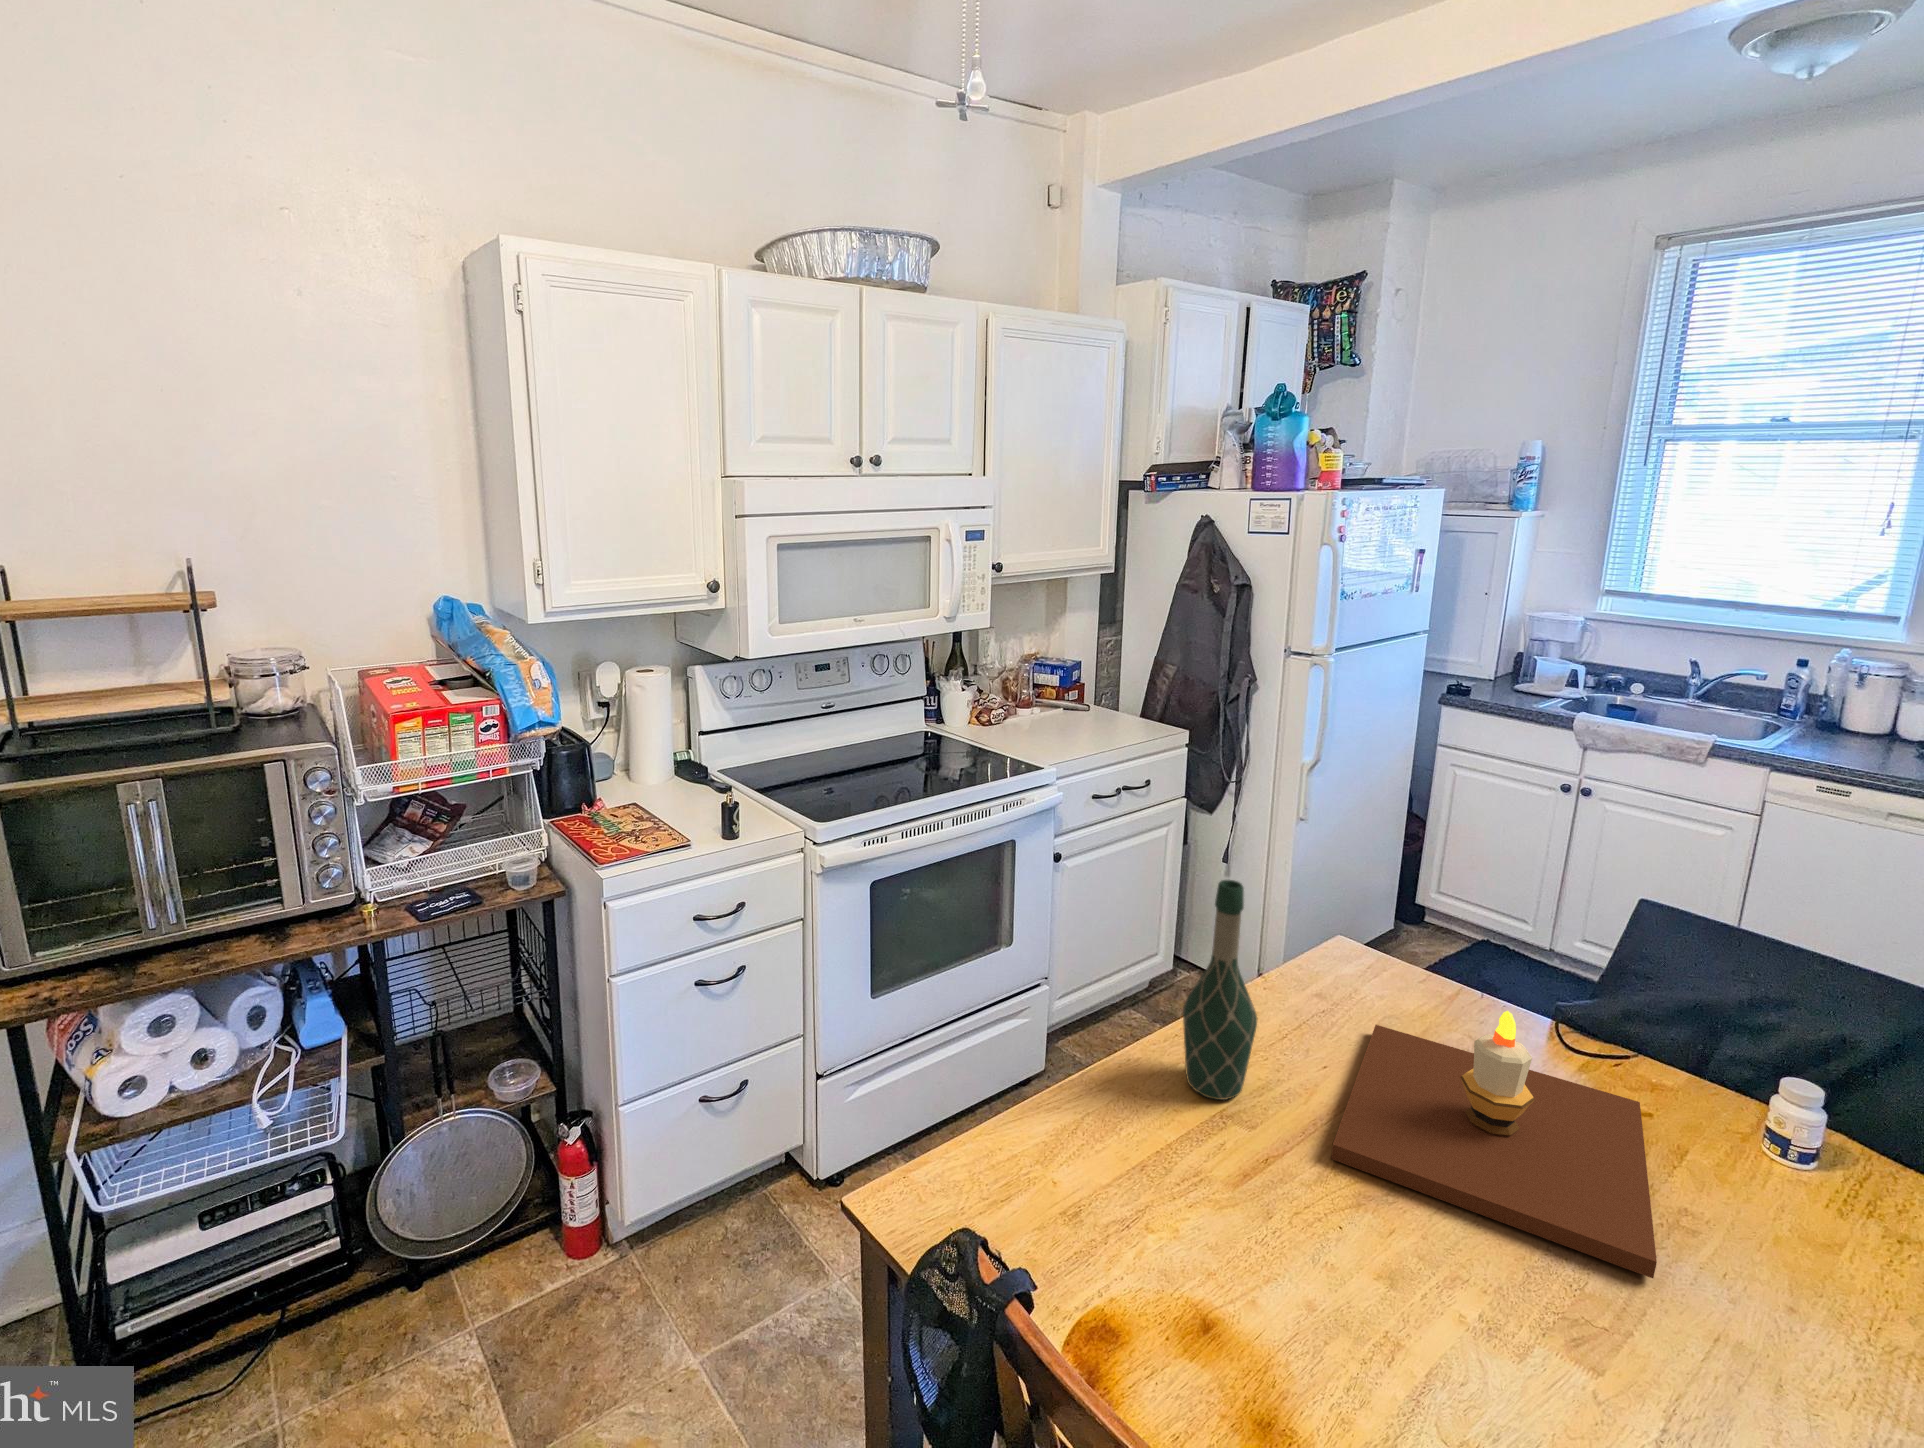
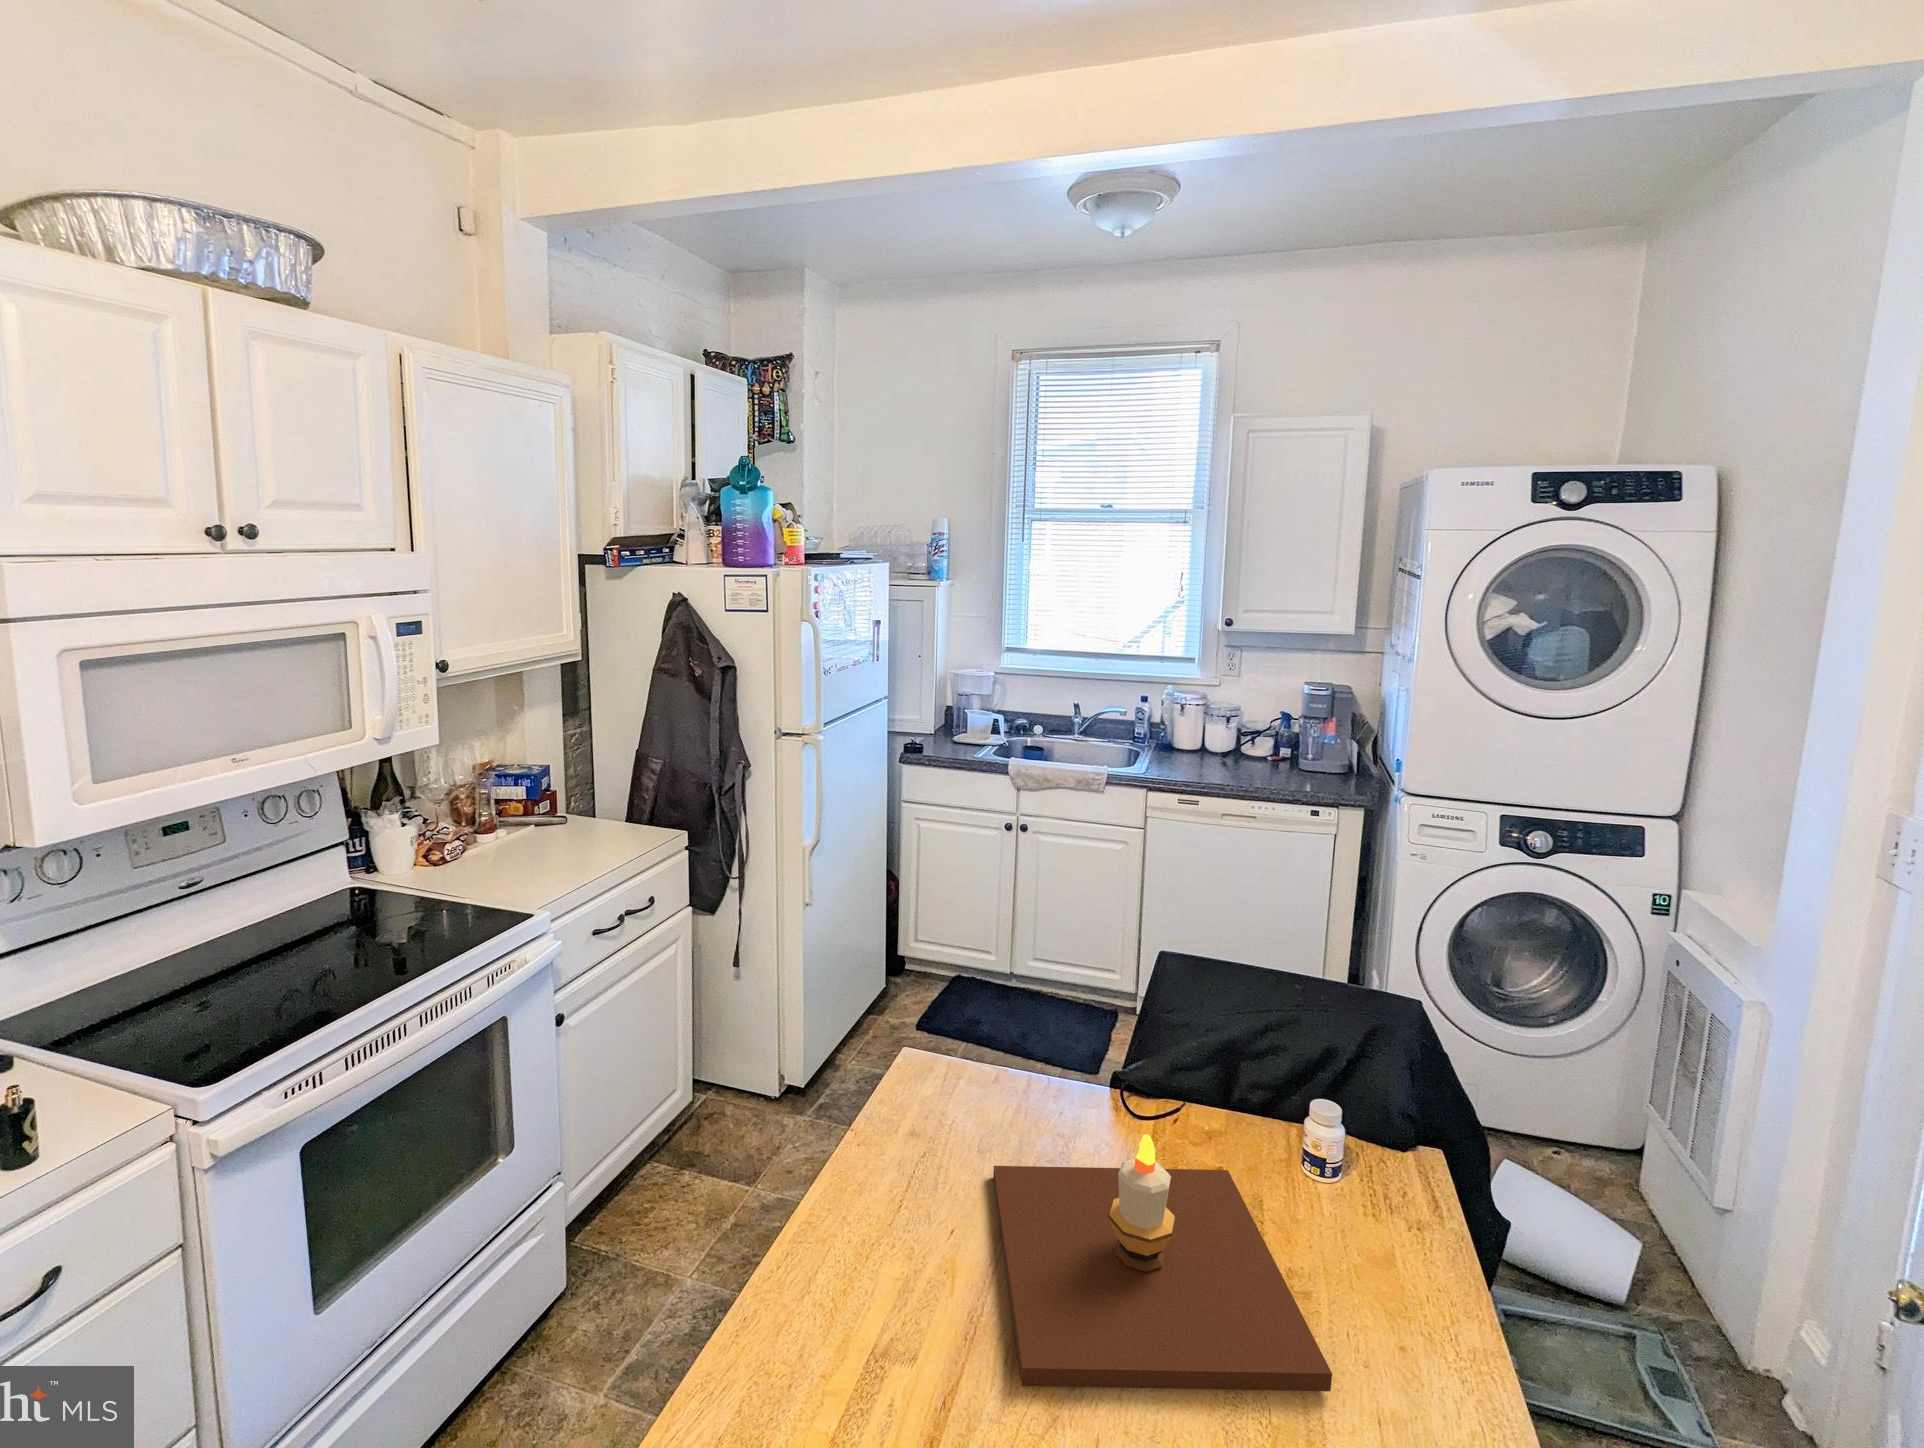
wine bottle: present [1183,880,1257,1100] -> none [824,1072,912,1358]

